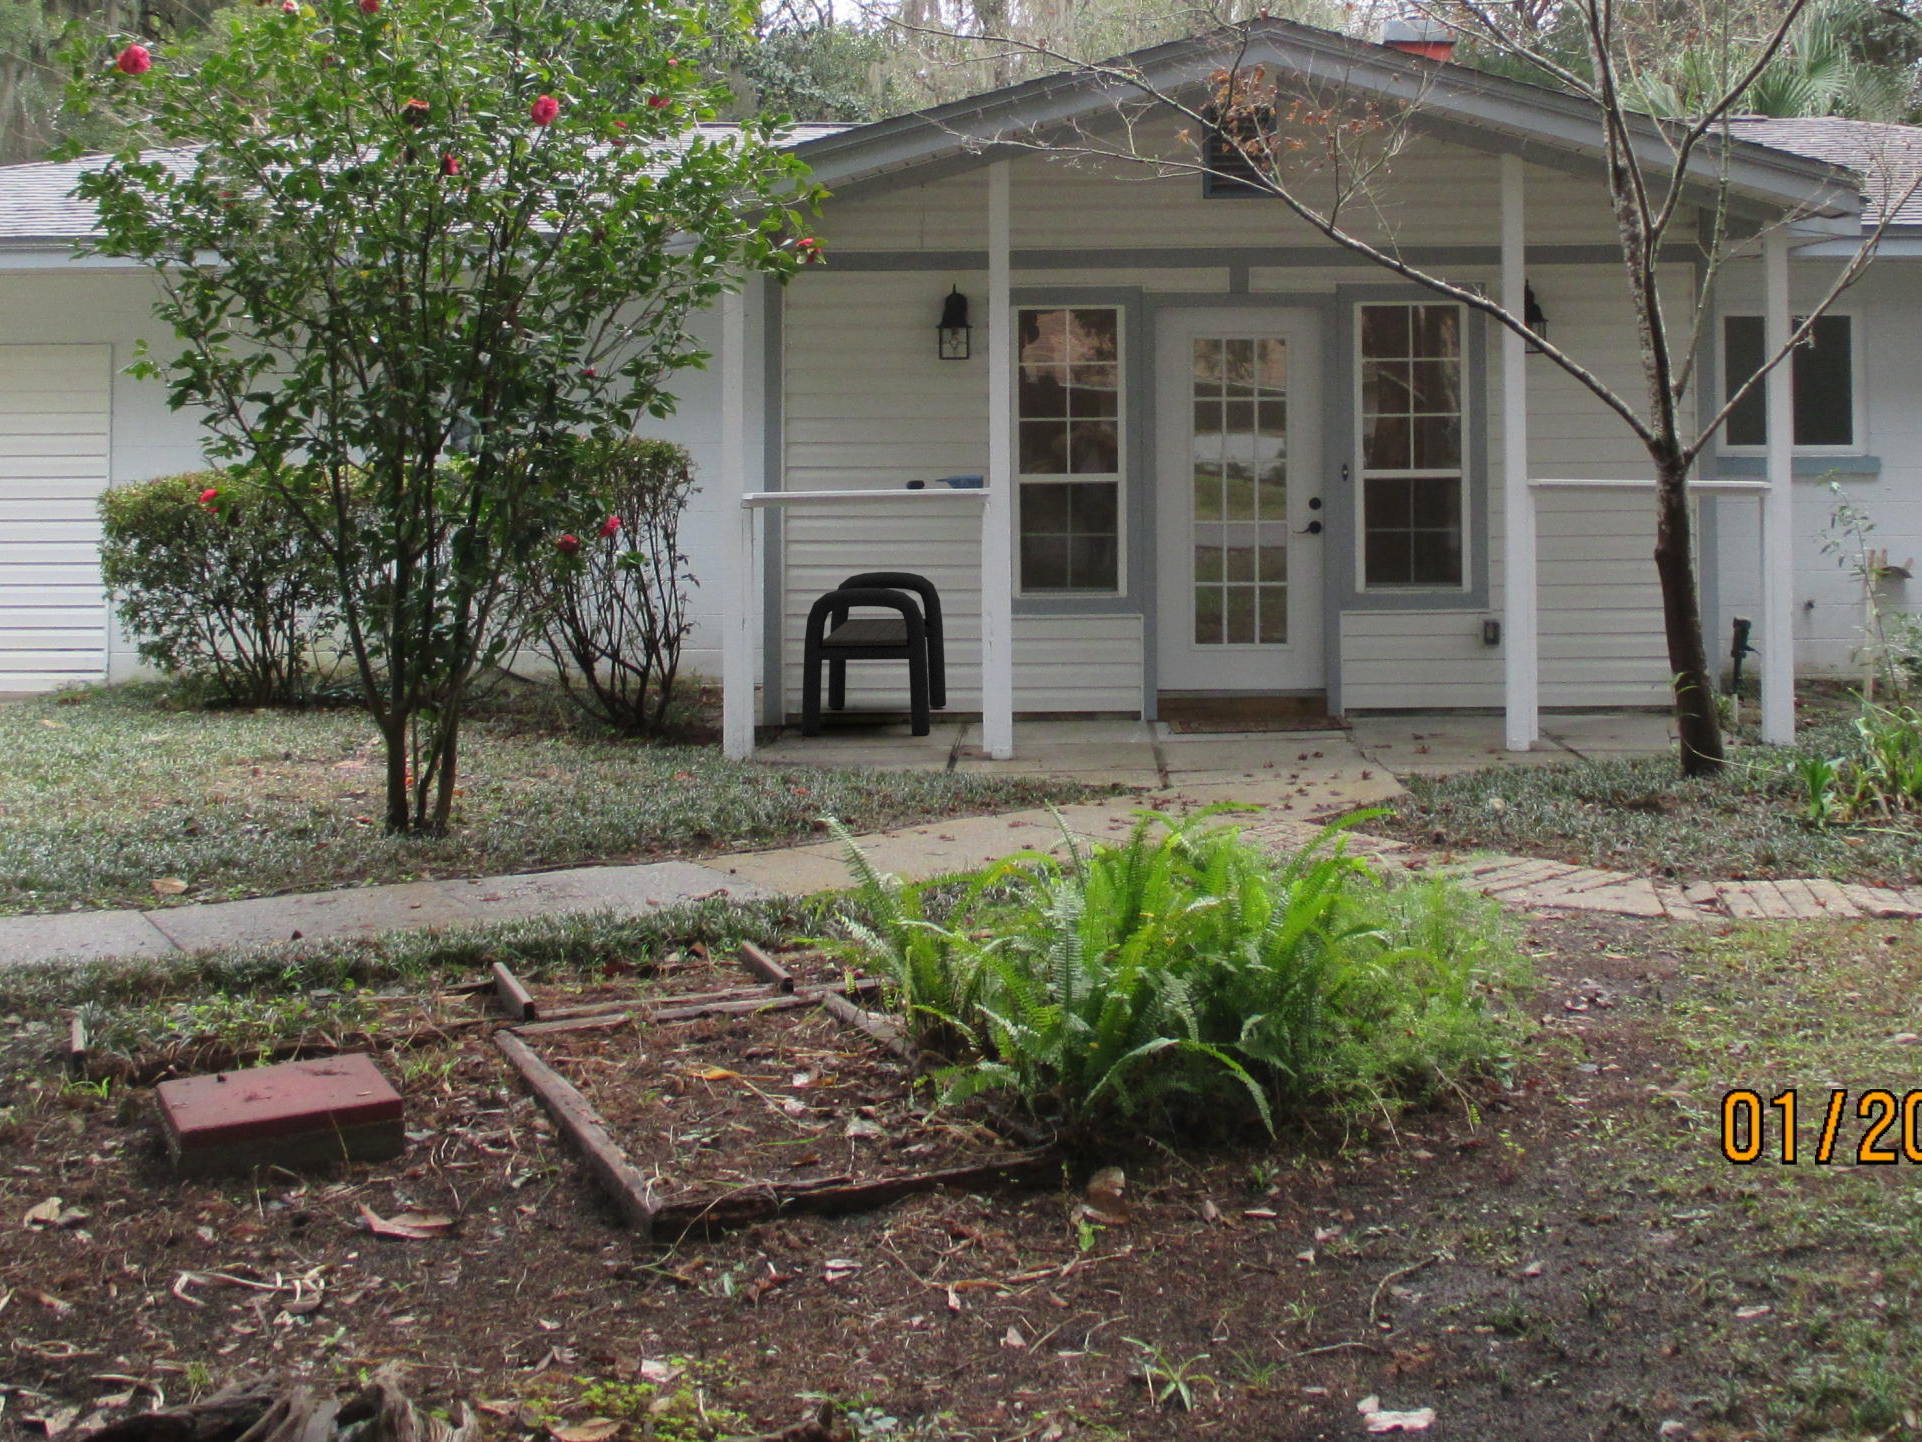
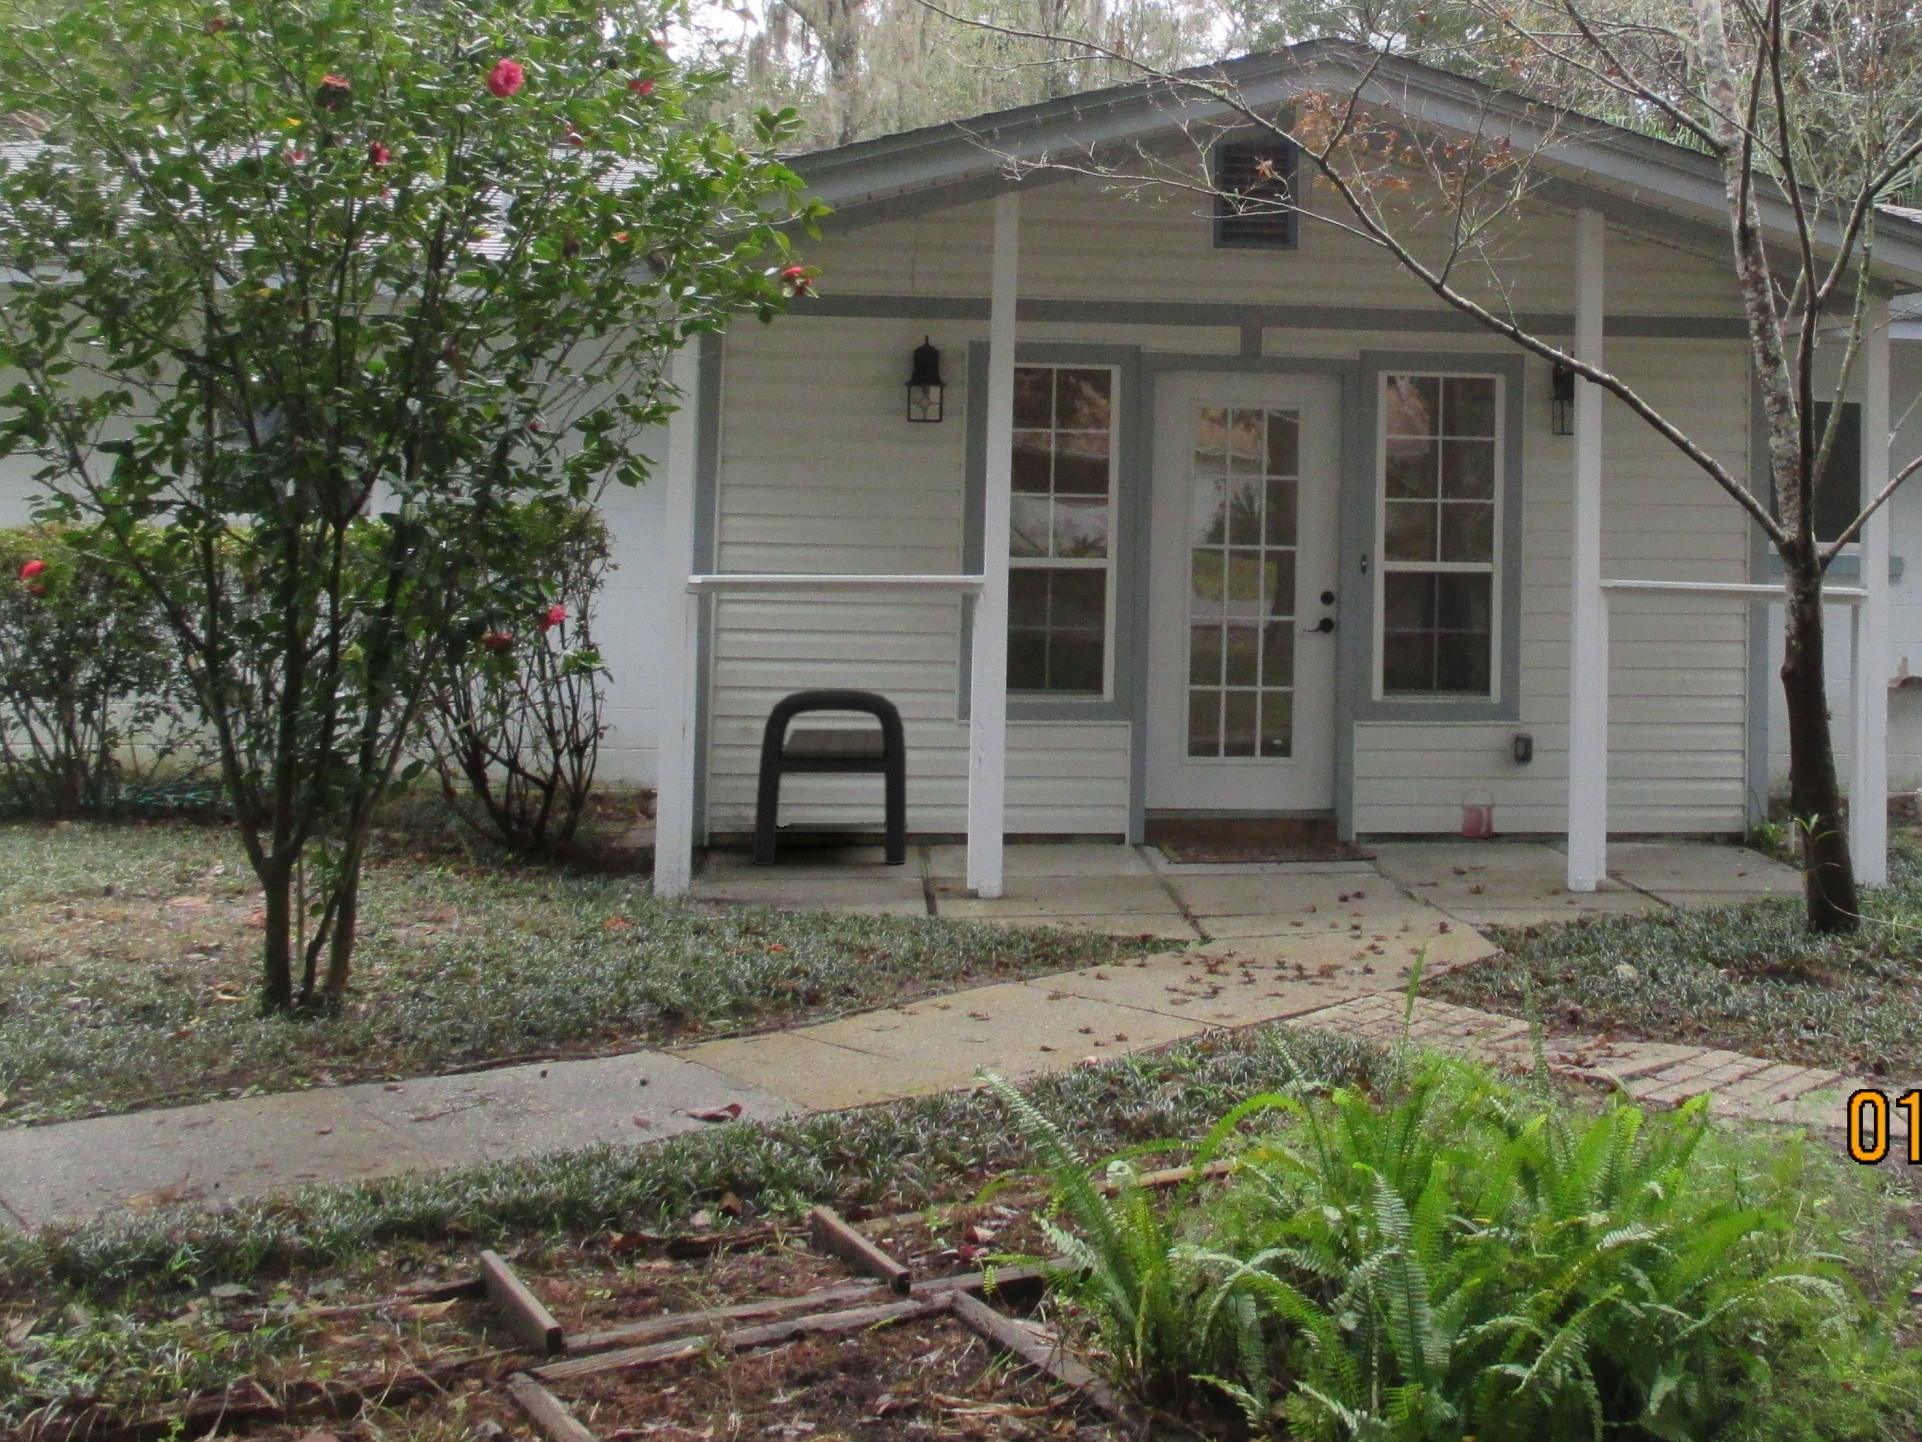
watering can: none [1431,670,1464,715] -> present [1461,788,1495,838]

